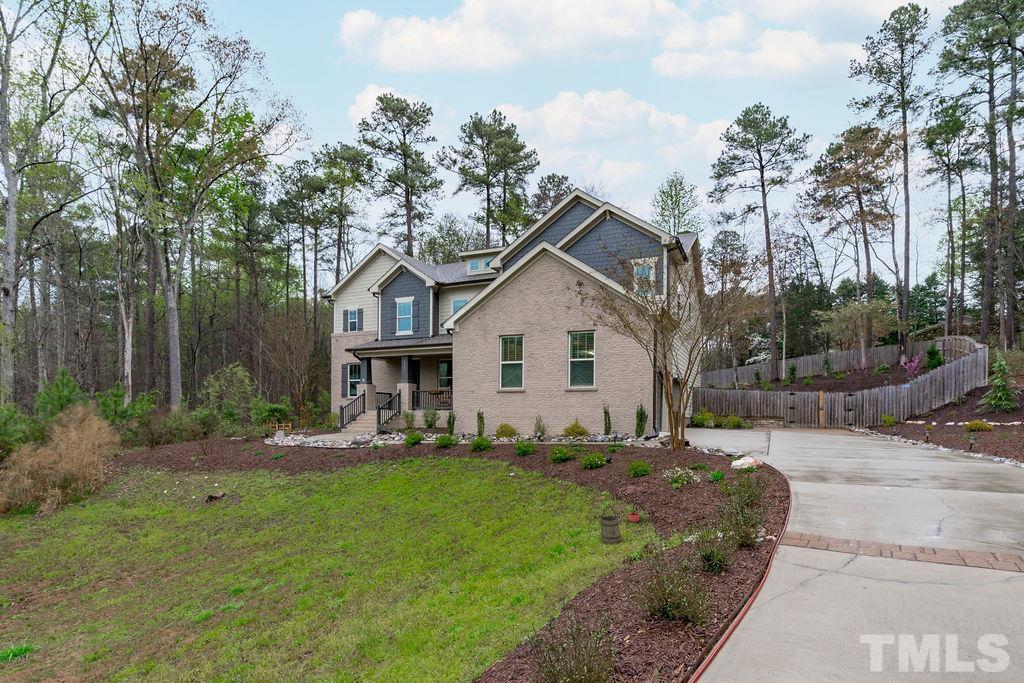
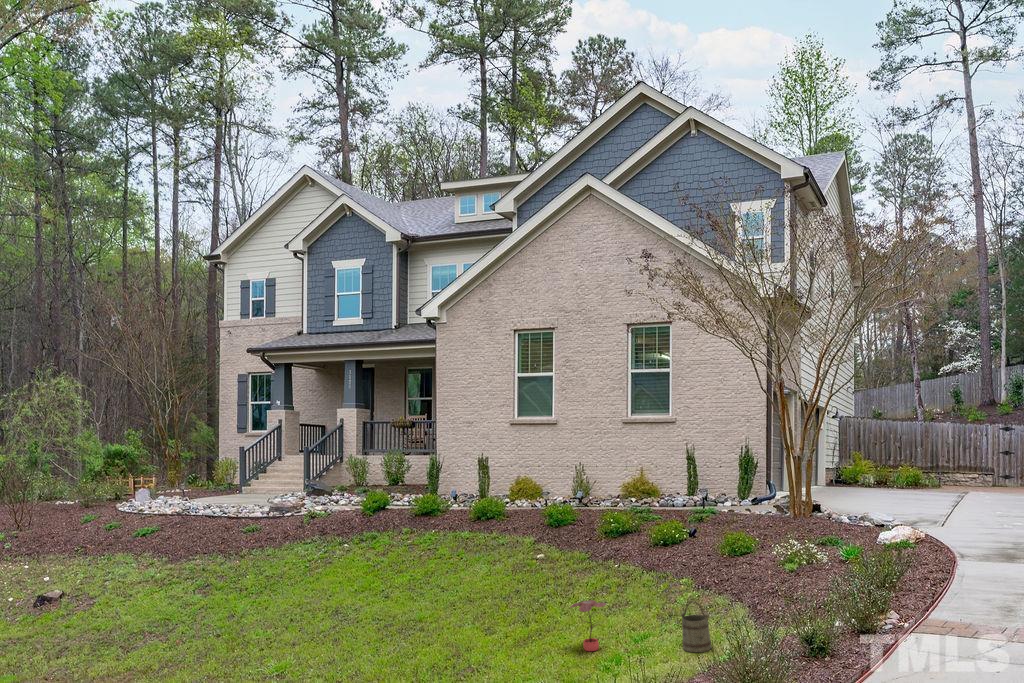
potted plant: present [618,486,644,522] -> present [570,600,606,651]

